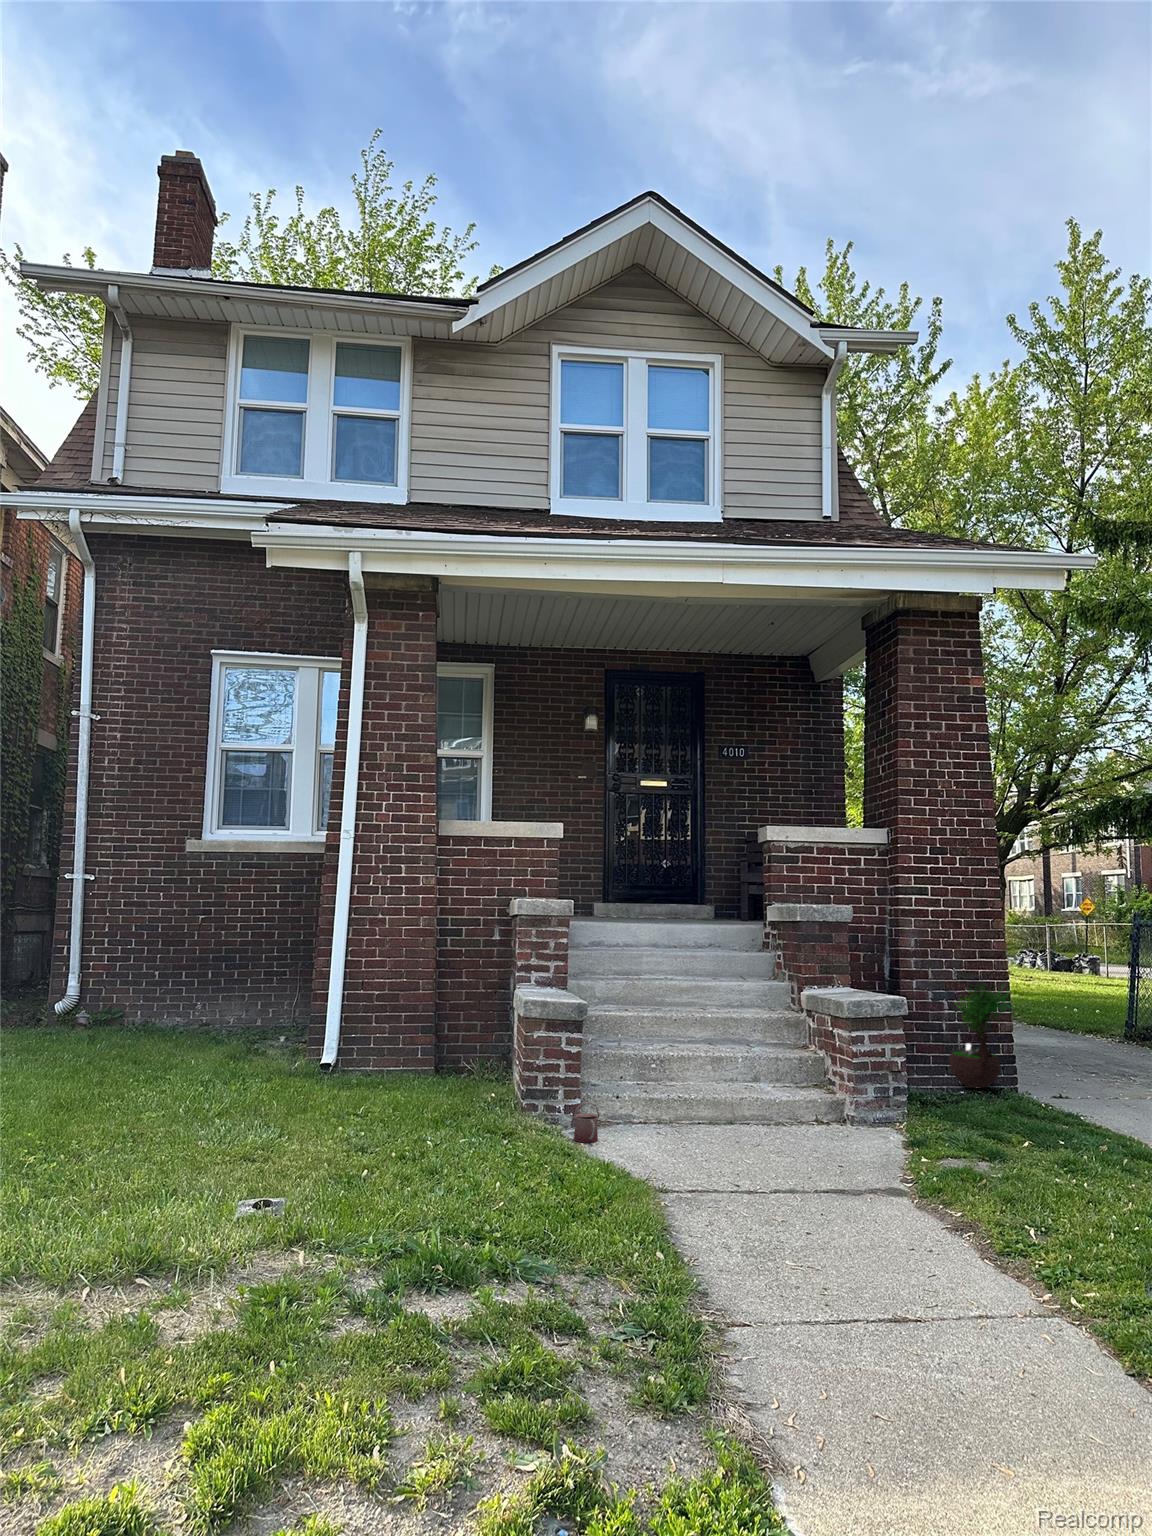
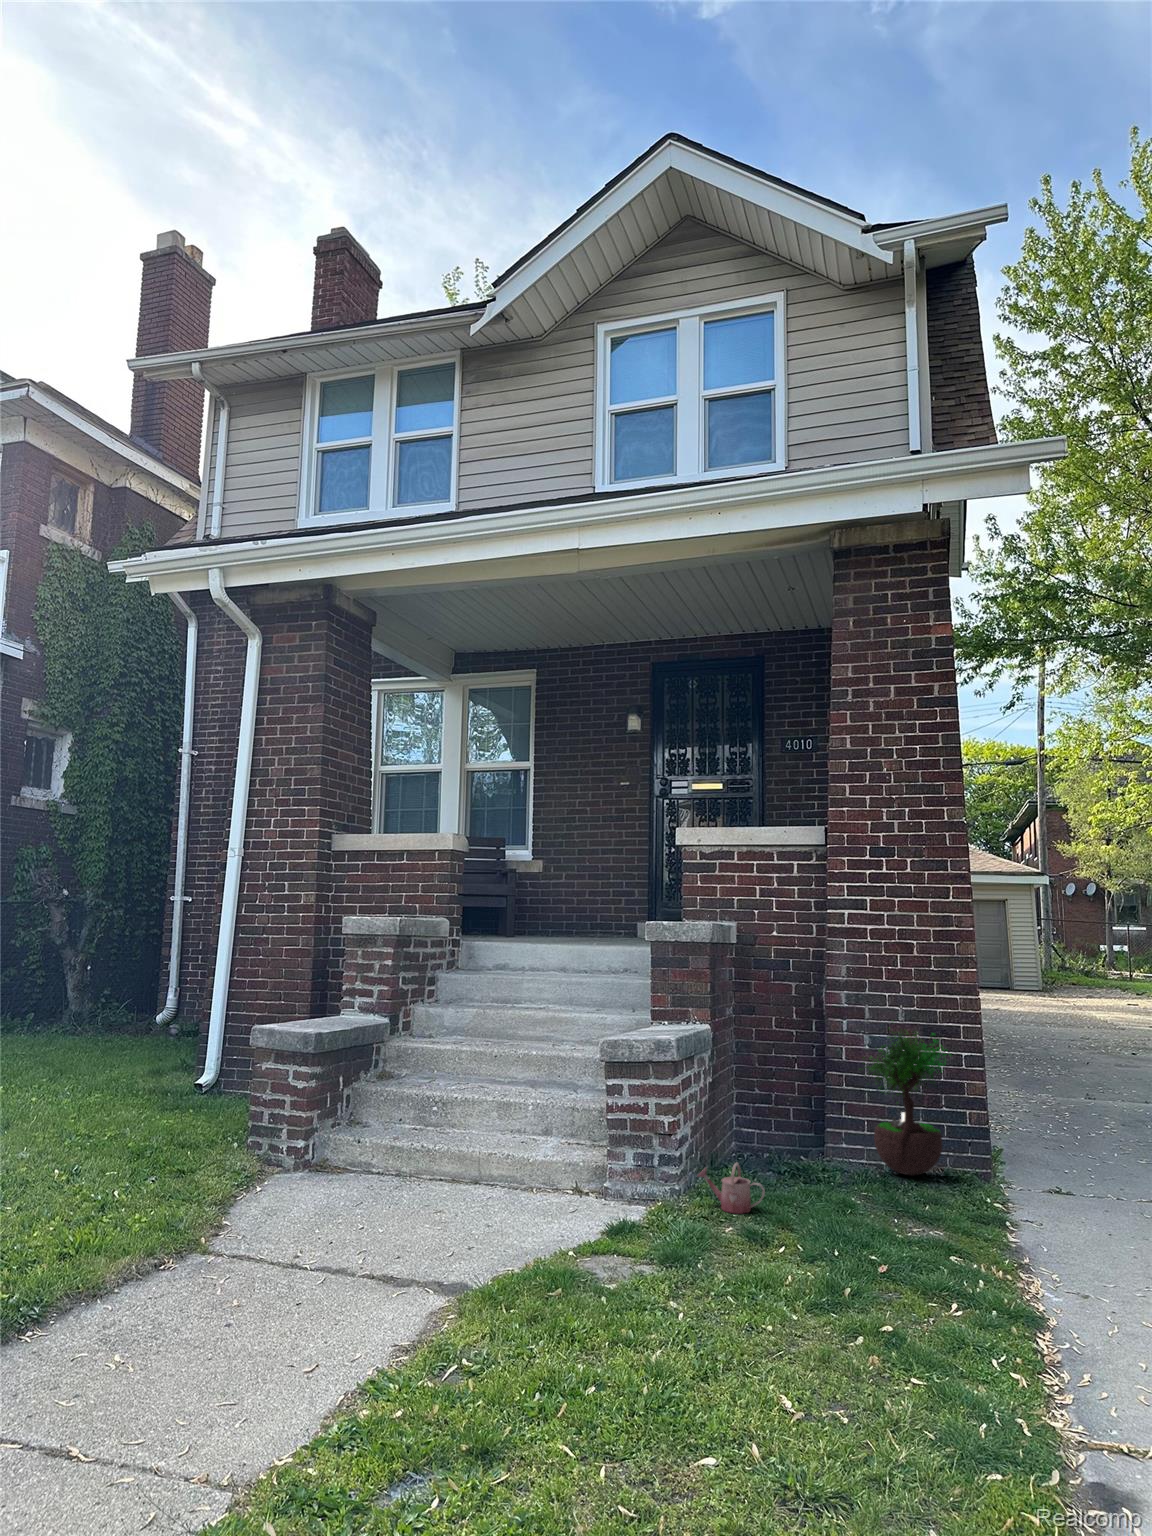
watering can: present [572,1102,599,1143] -> present [698,1163,765,1214]

